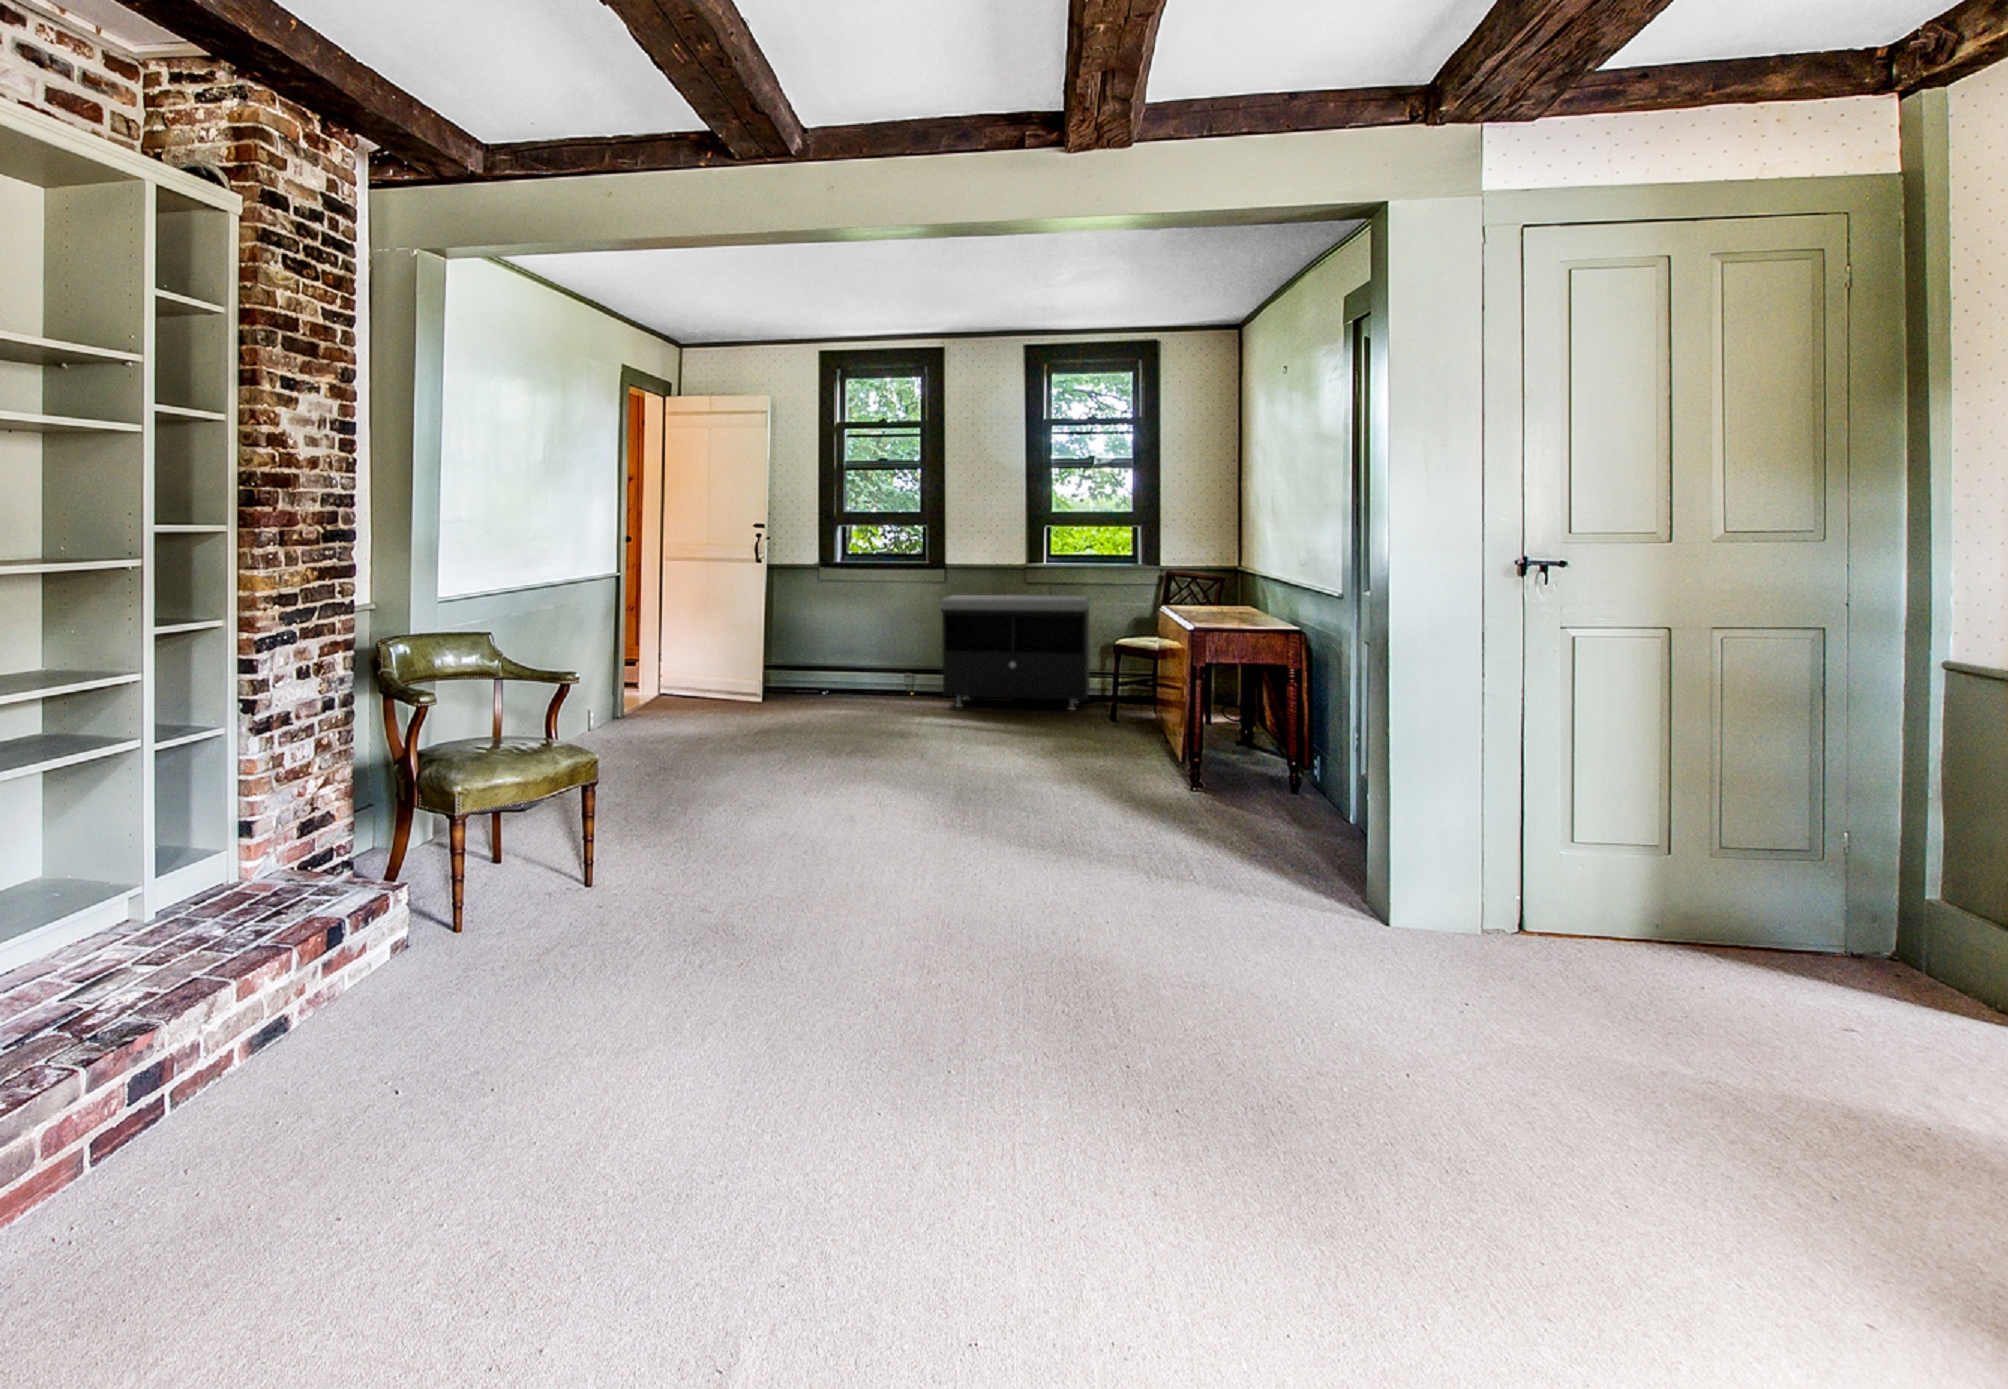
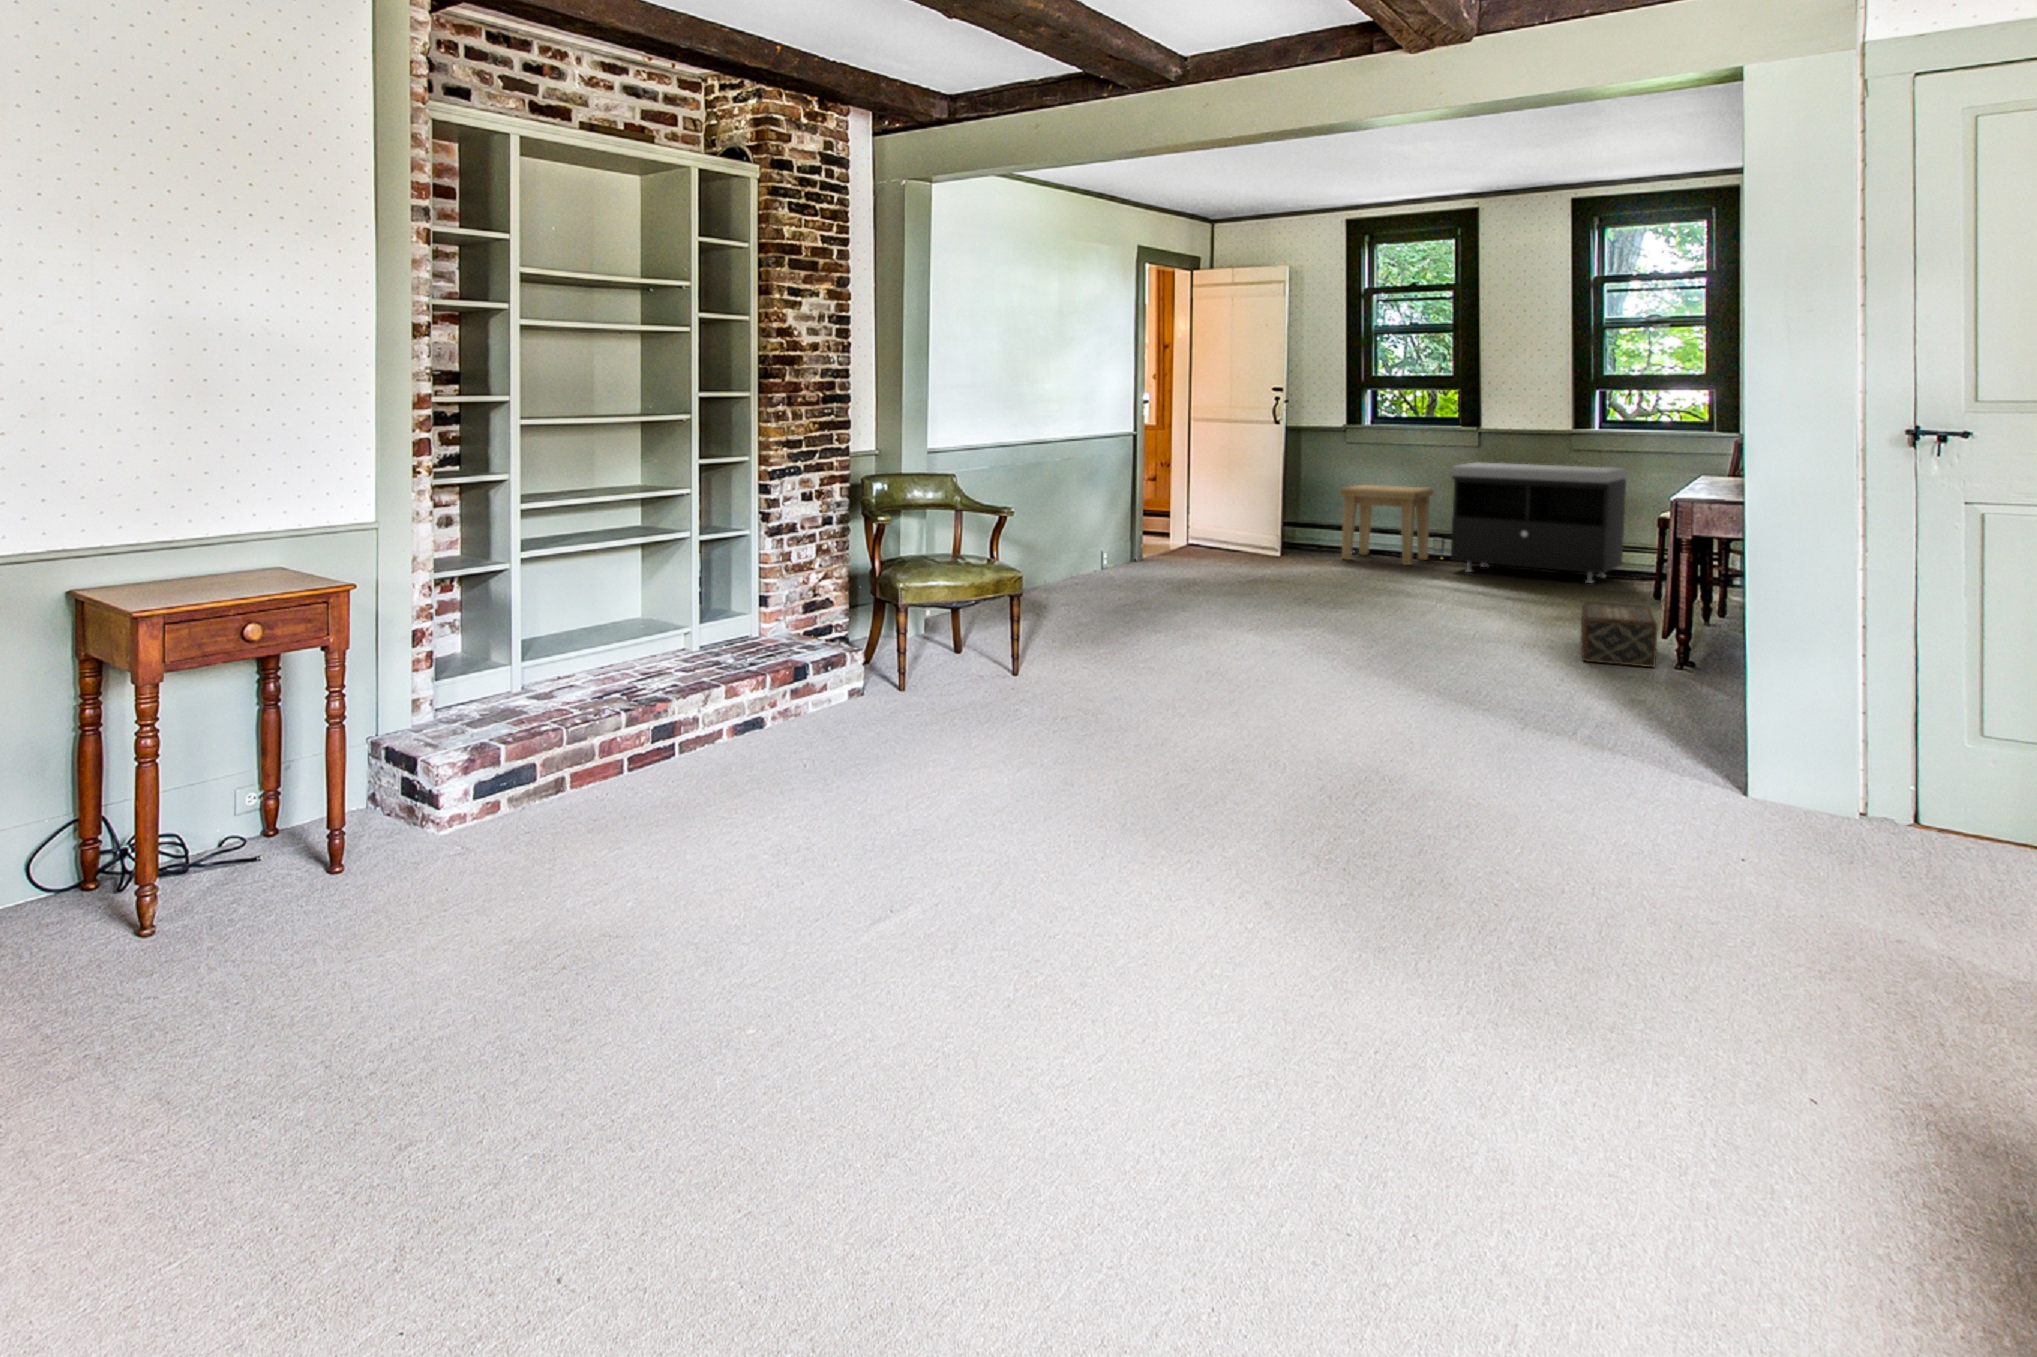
side table: none [827,622,912,703] -> present [1340,485,1434,565]
woven basket: none [1131,732,1224,796] -> present [1580,601,1657,667]

